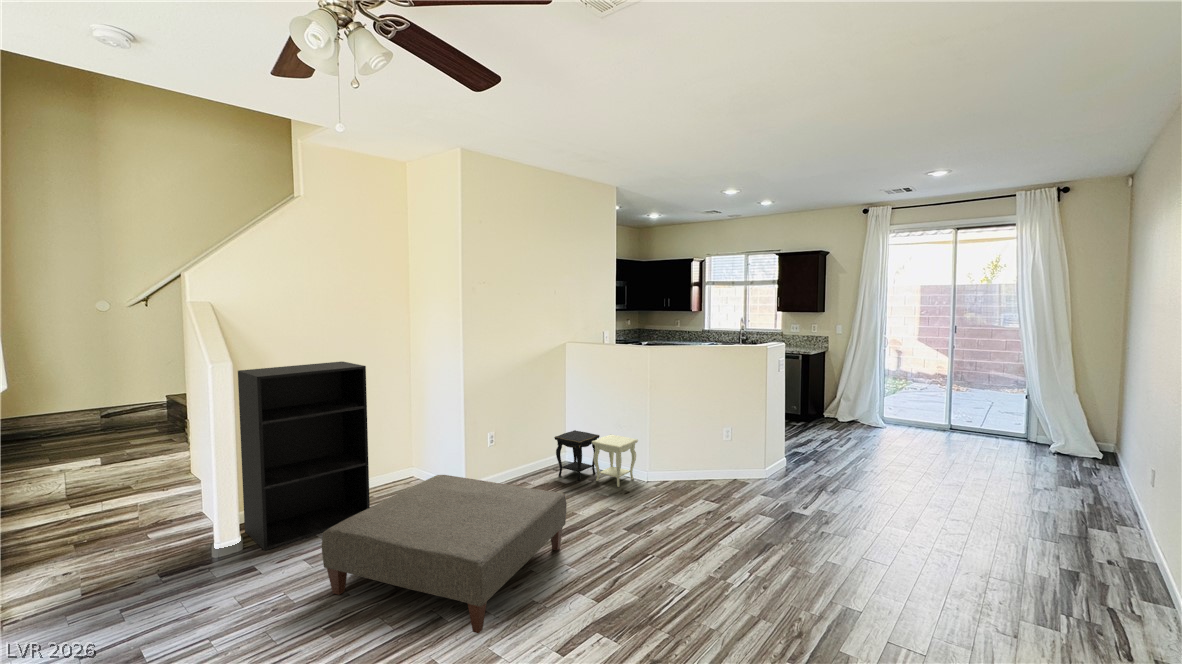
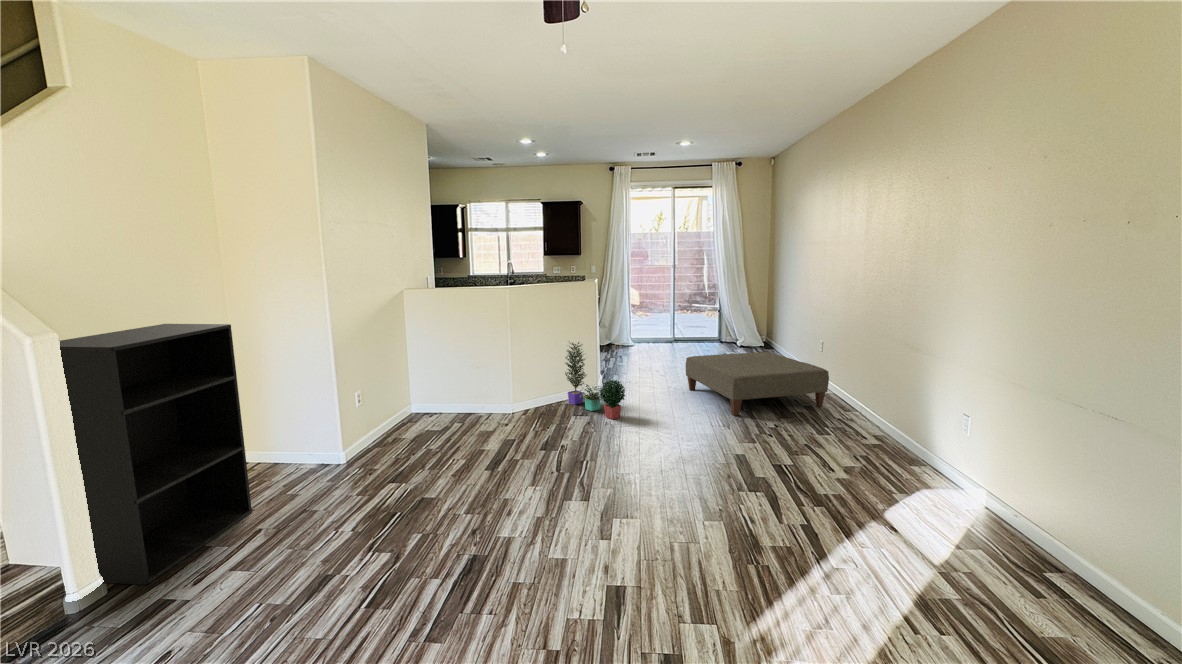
potted plant: none [712,413,763,516] -> present [565,342,625,419]
side table: present [554,430,638,487] -> none [418,376,501,425]
ottoman: present [322,475,566,633] -> present [686,352,829,416]

